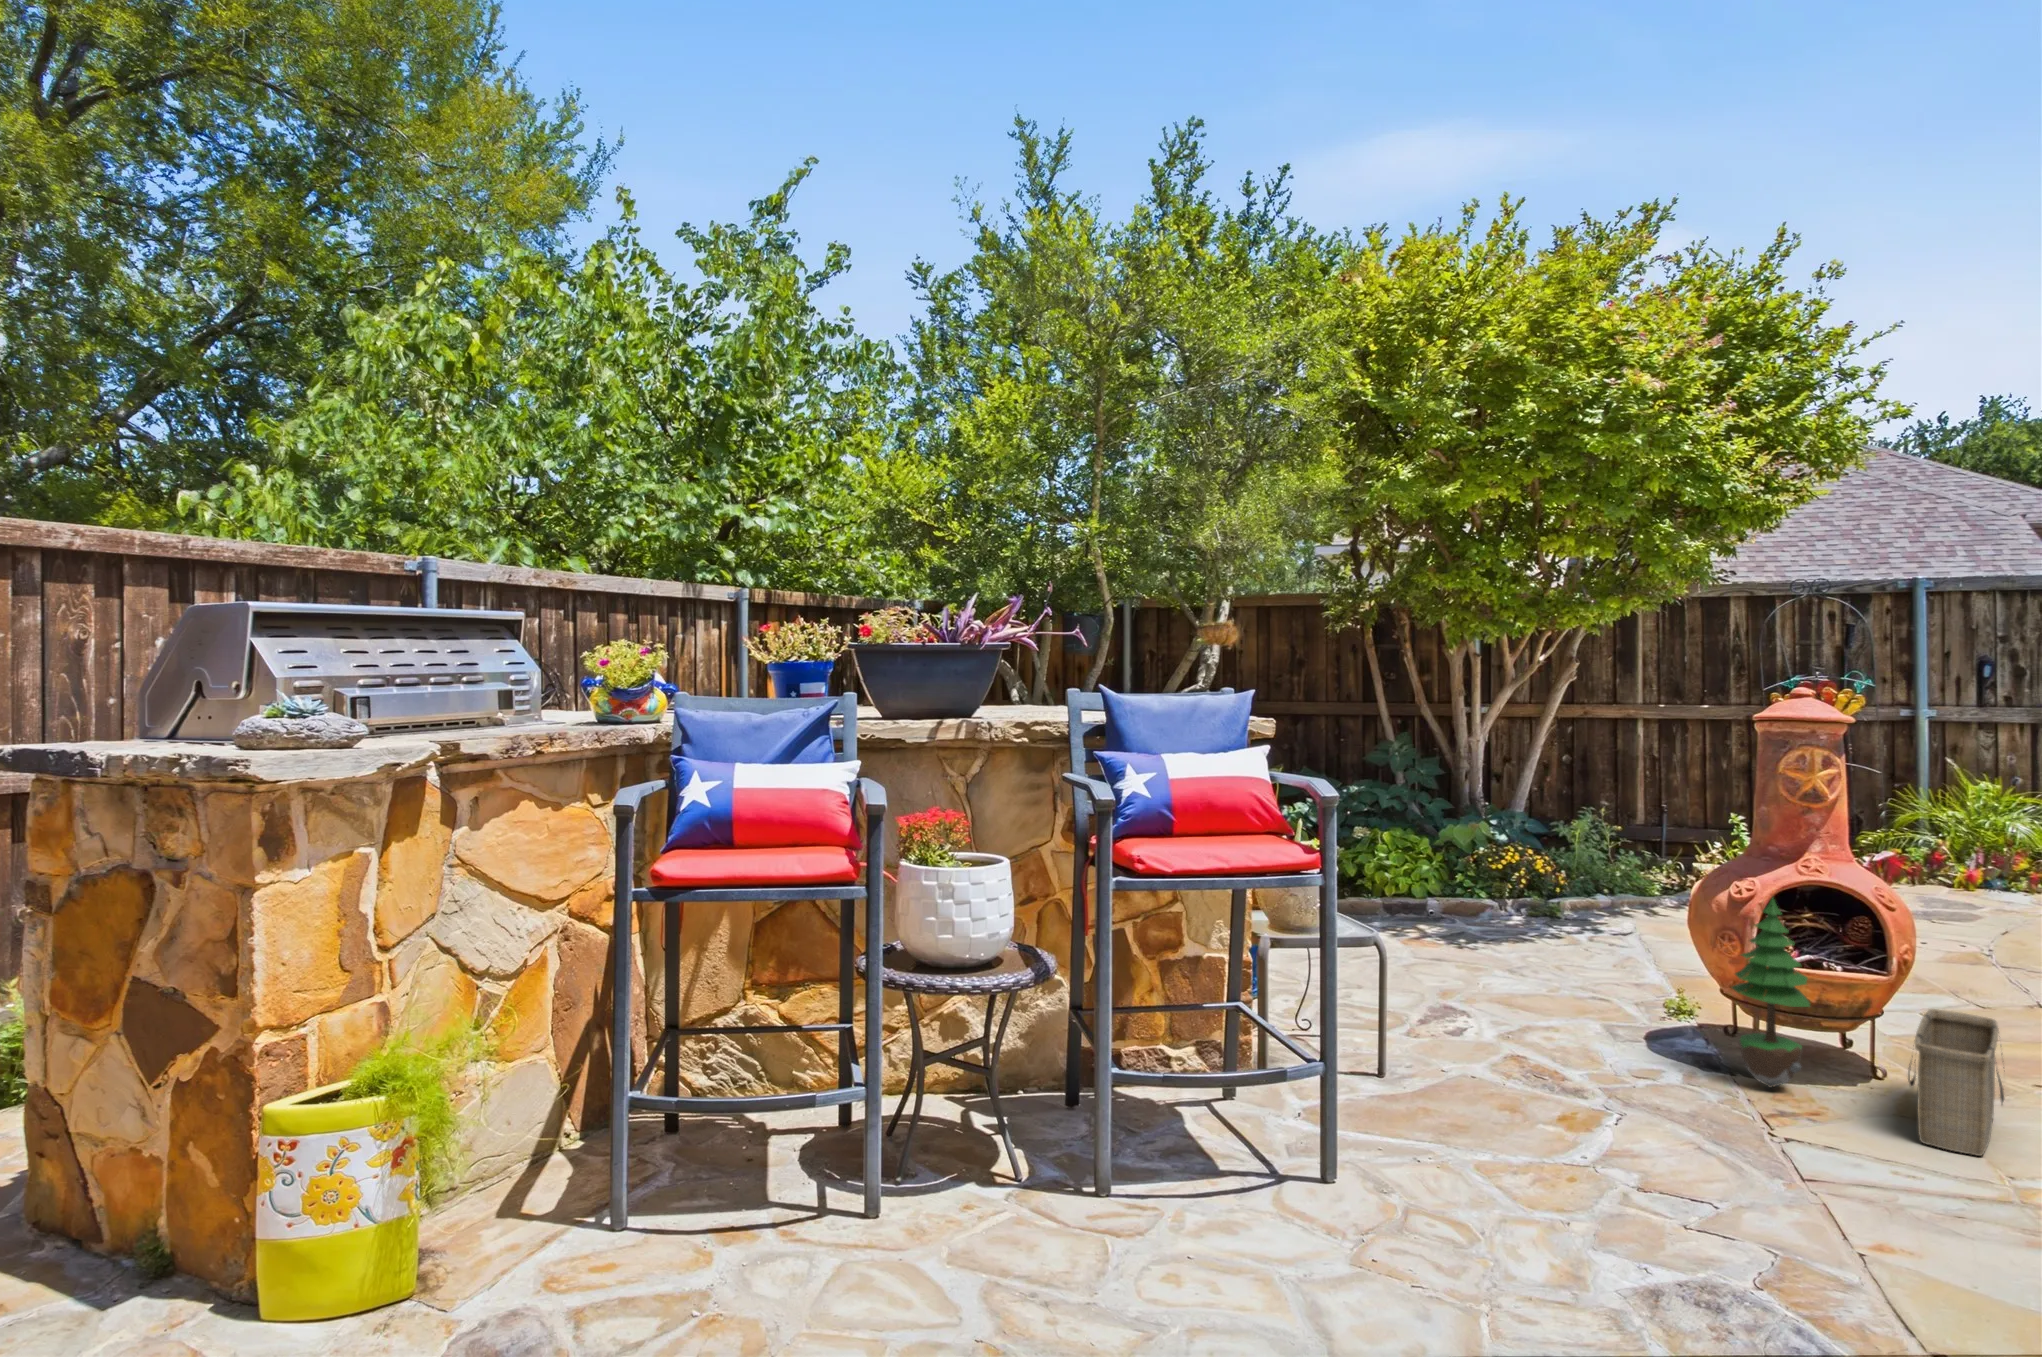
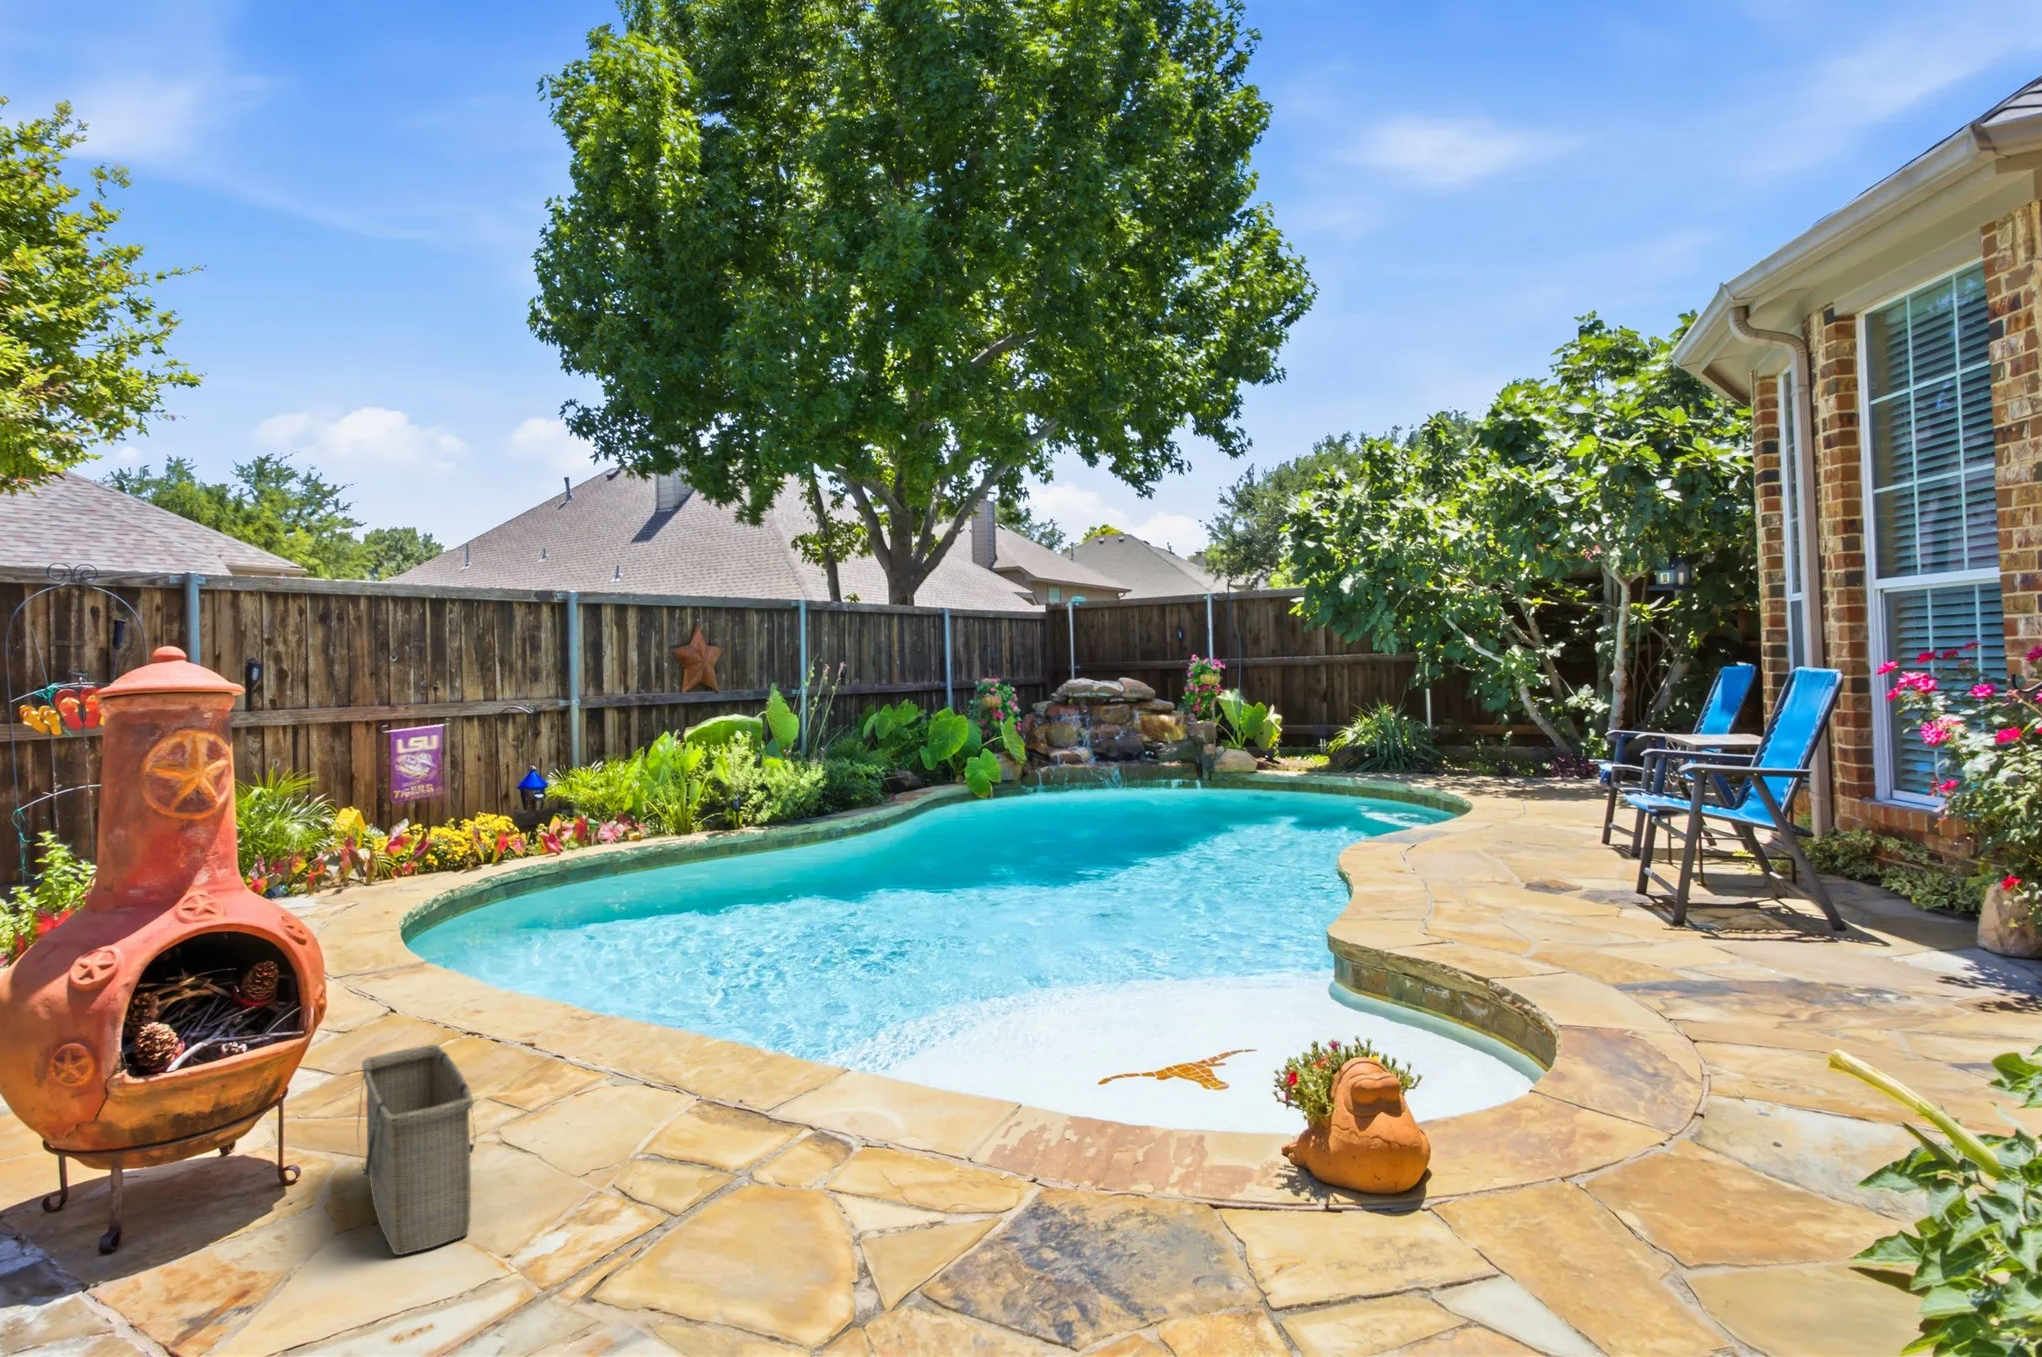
potted tree: present [1732,898,1810,1088] -> none [82,966,221,1278]

